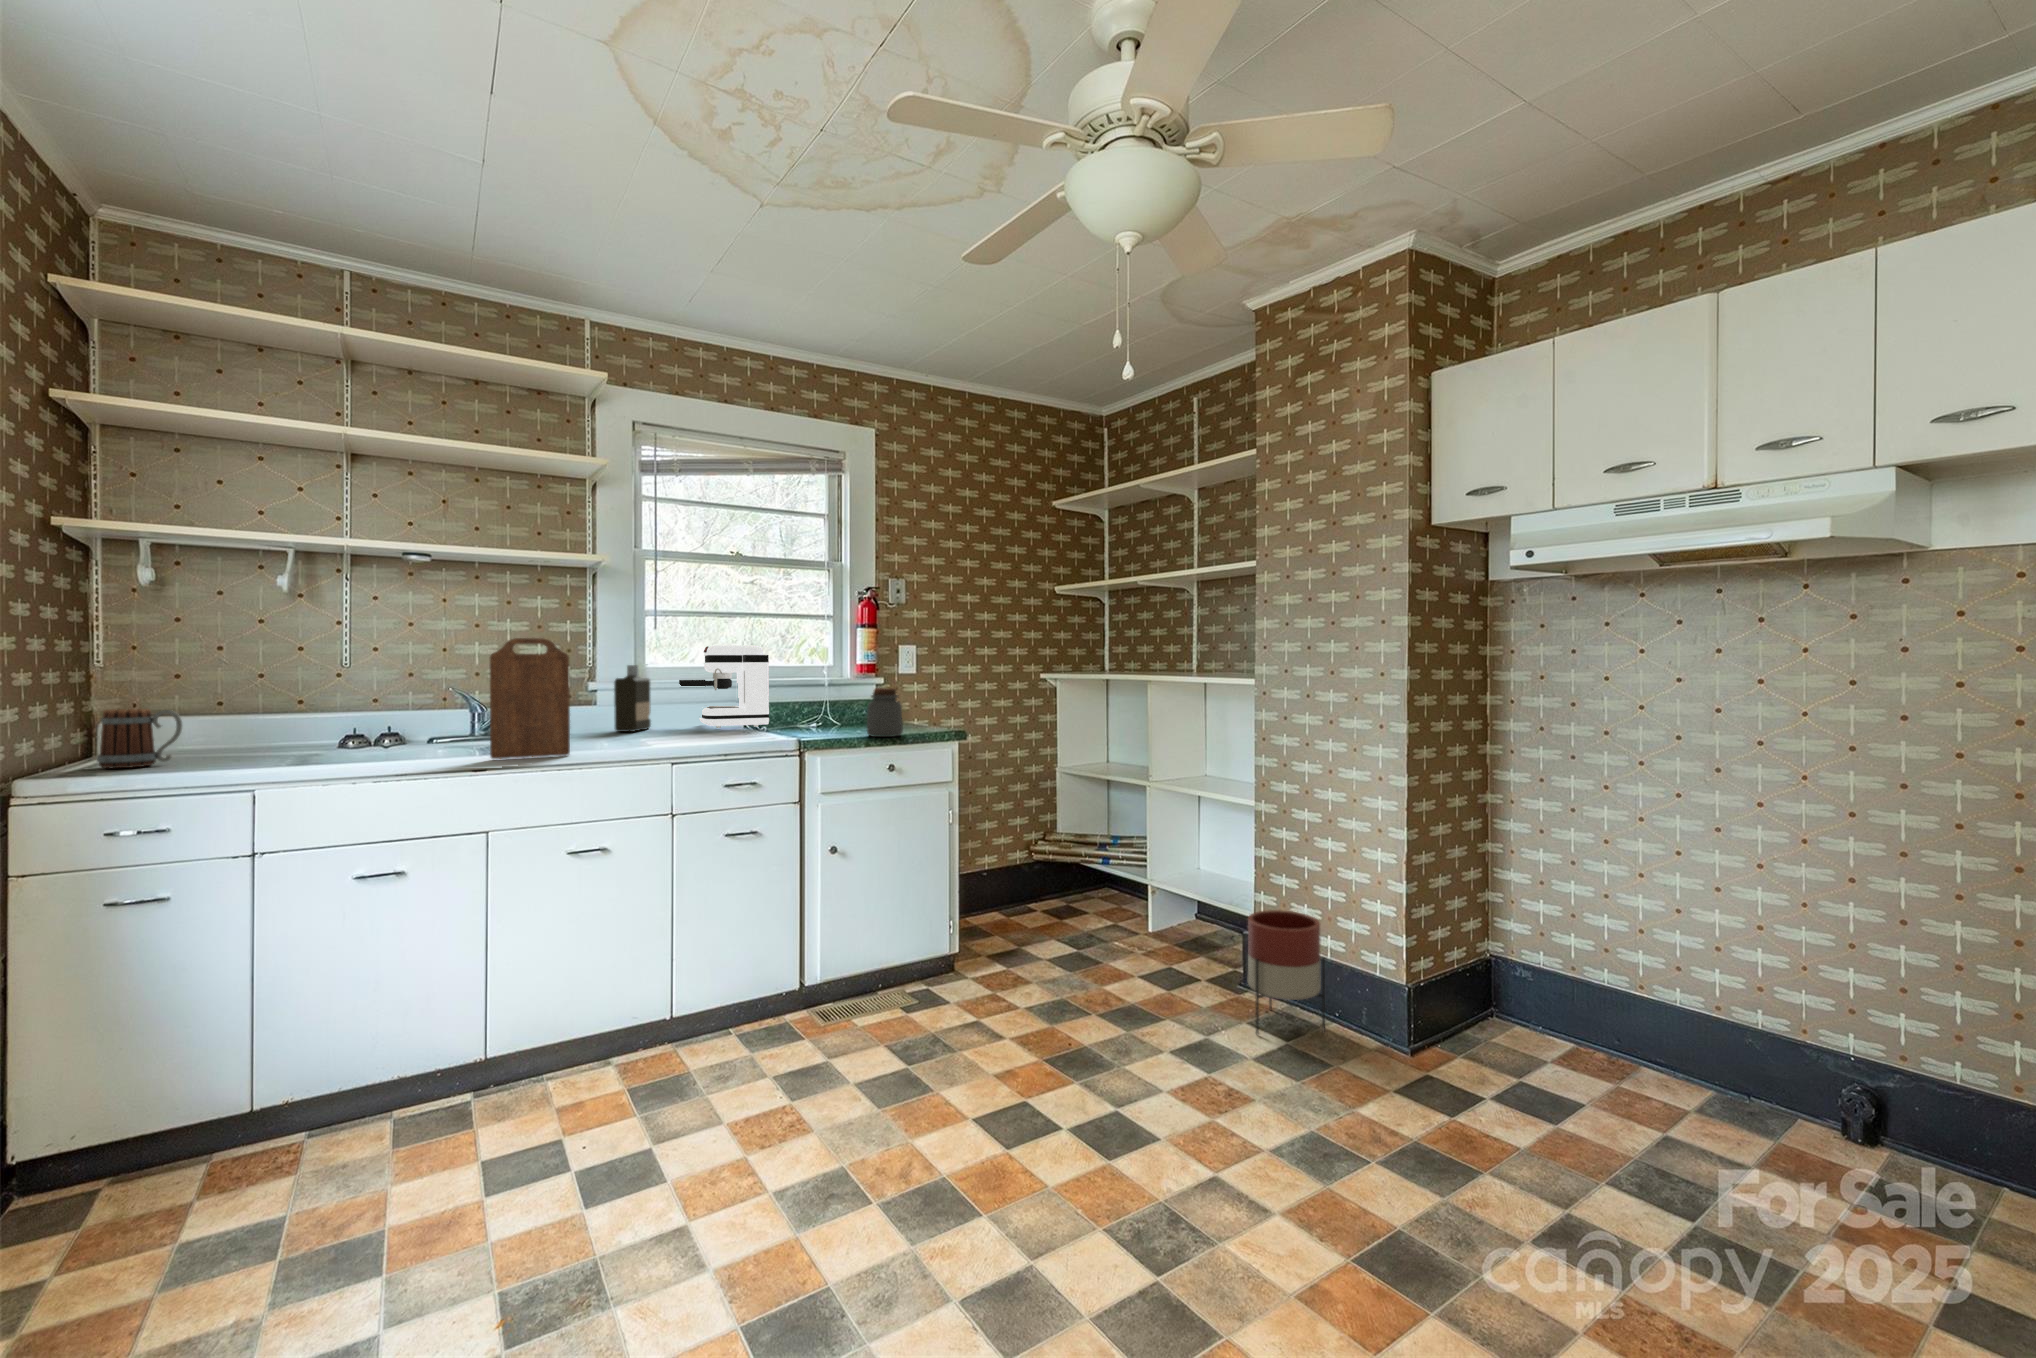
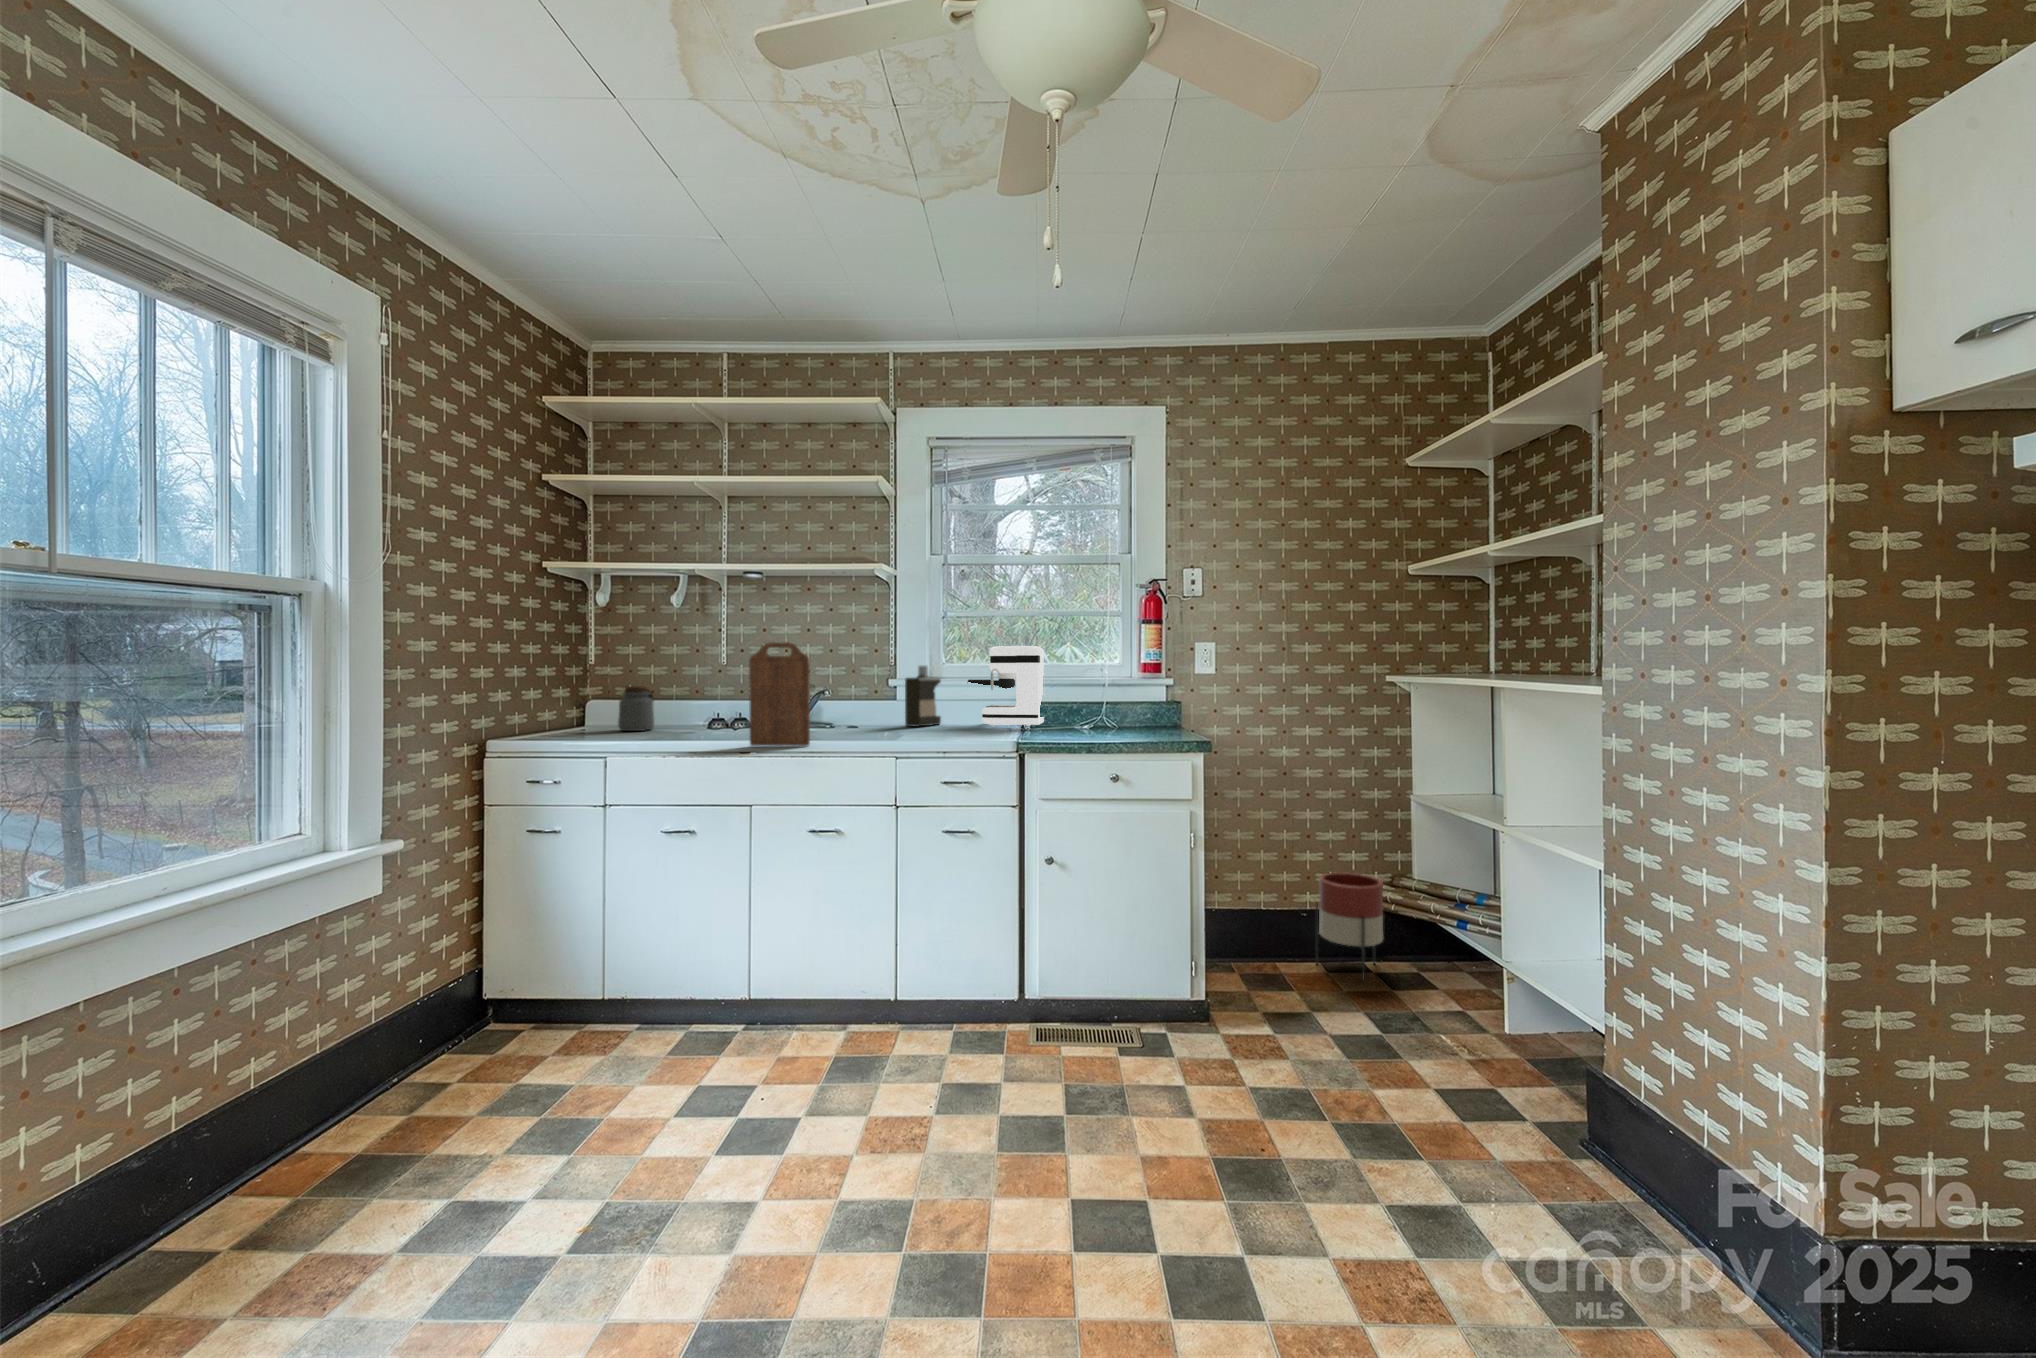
jar: present [867,688,903,737] -> present [618,686,654,731]
mug: present [97,709,182,768] -> none [549,697,594,738]
planter: present [1248,910,1325,1034] -> present [1316,872,1383,981]

